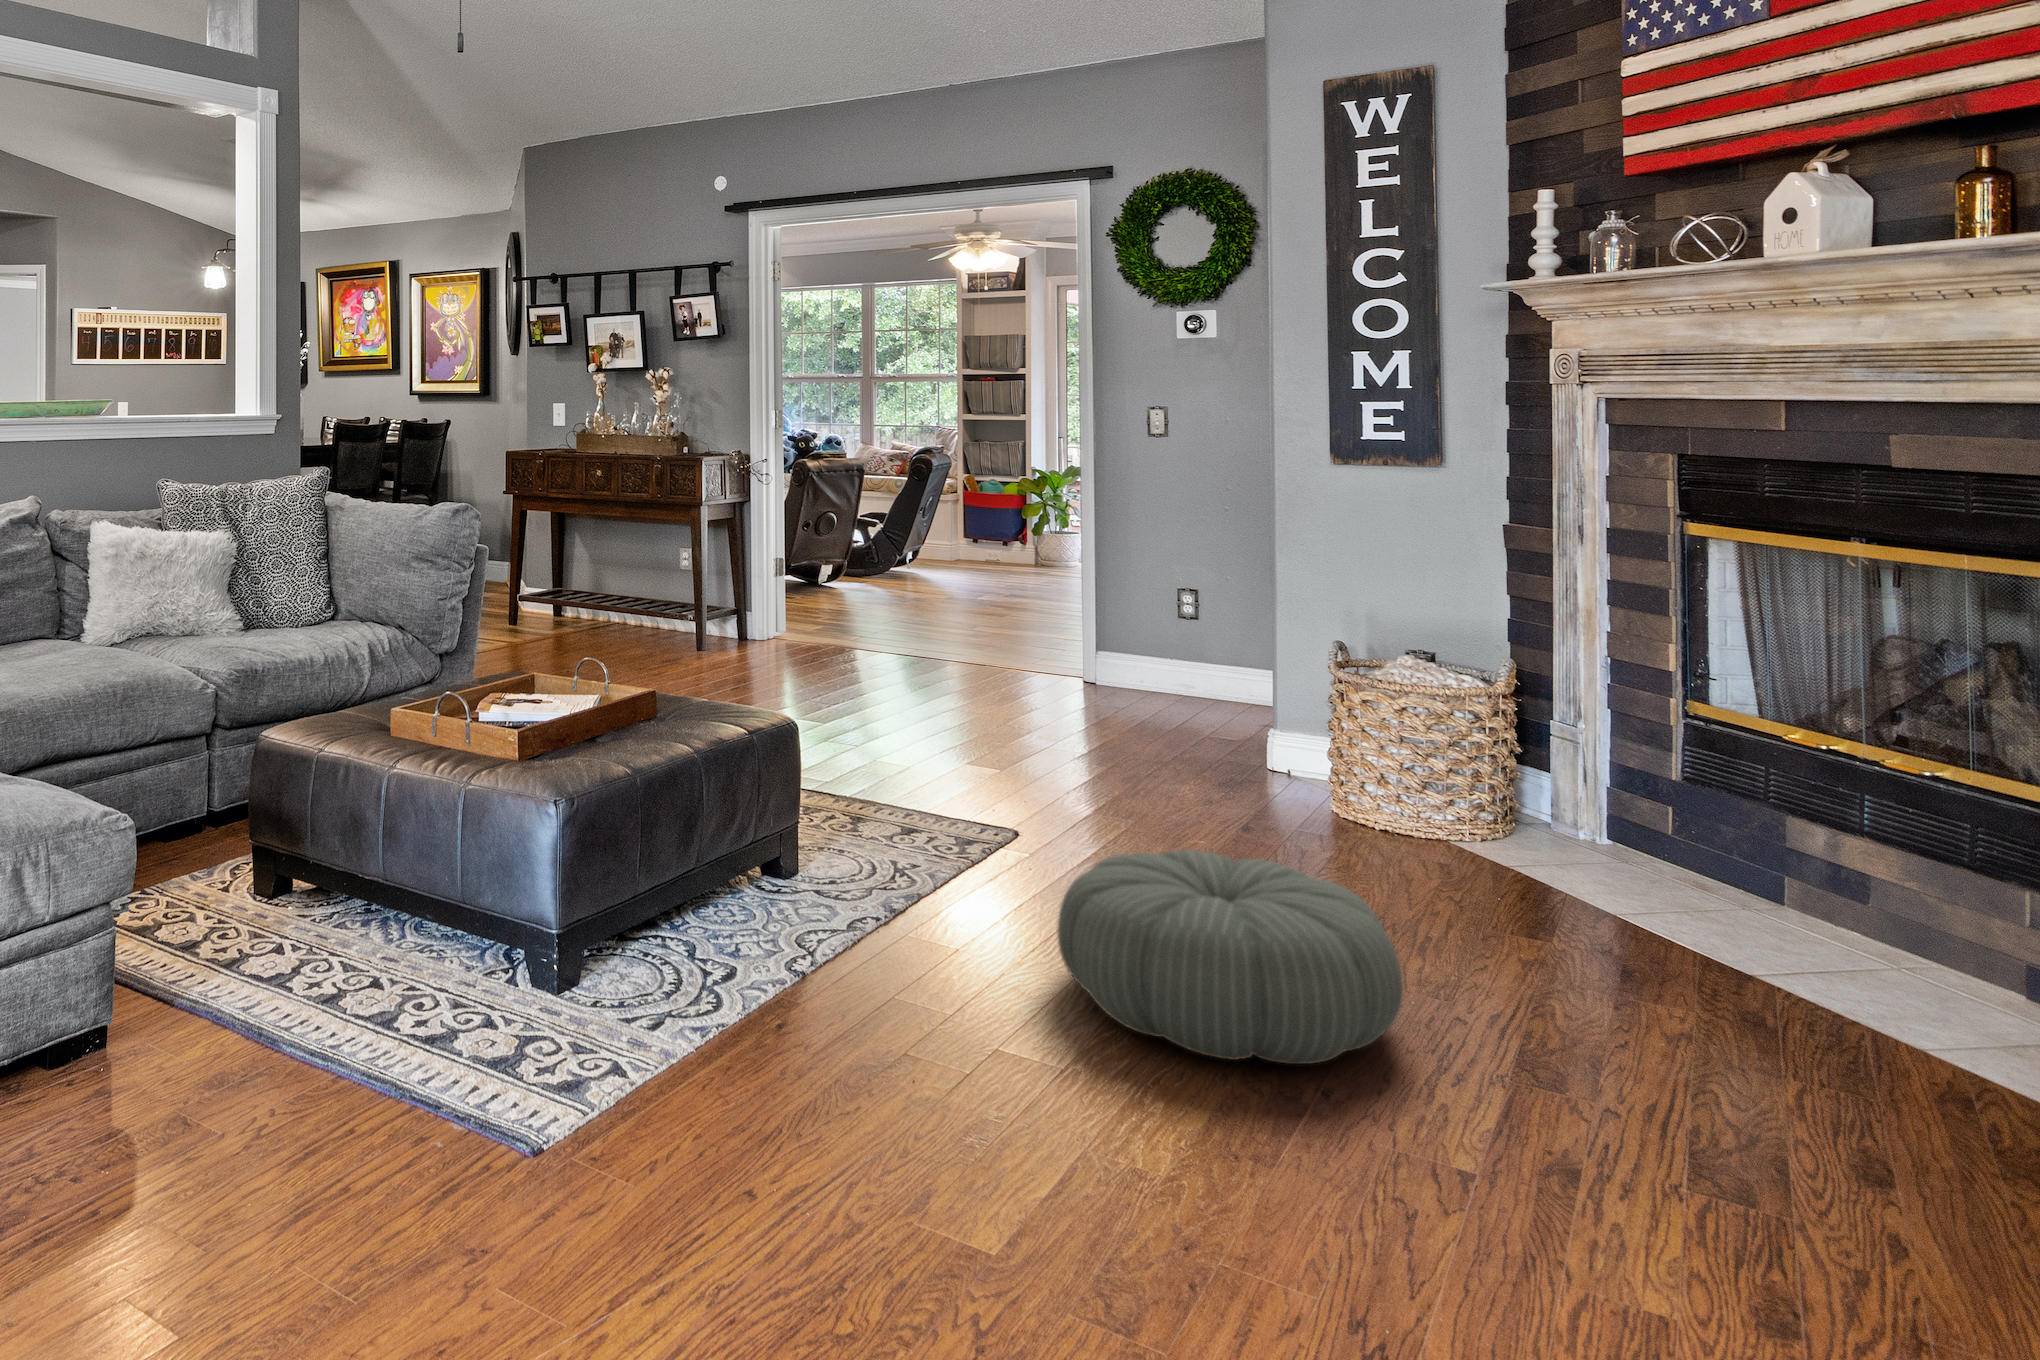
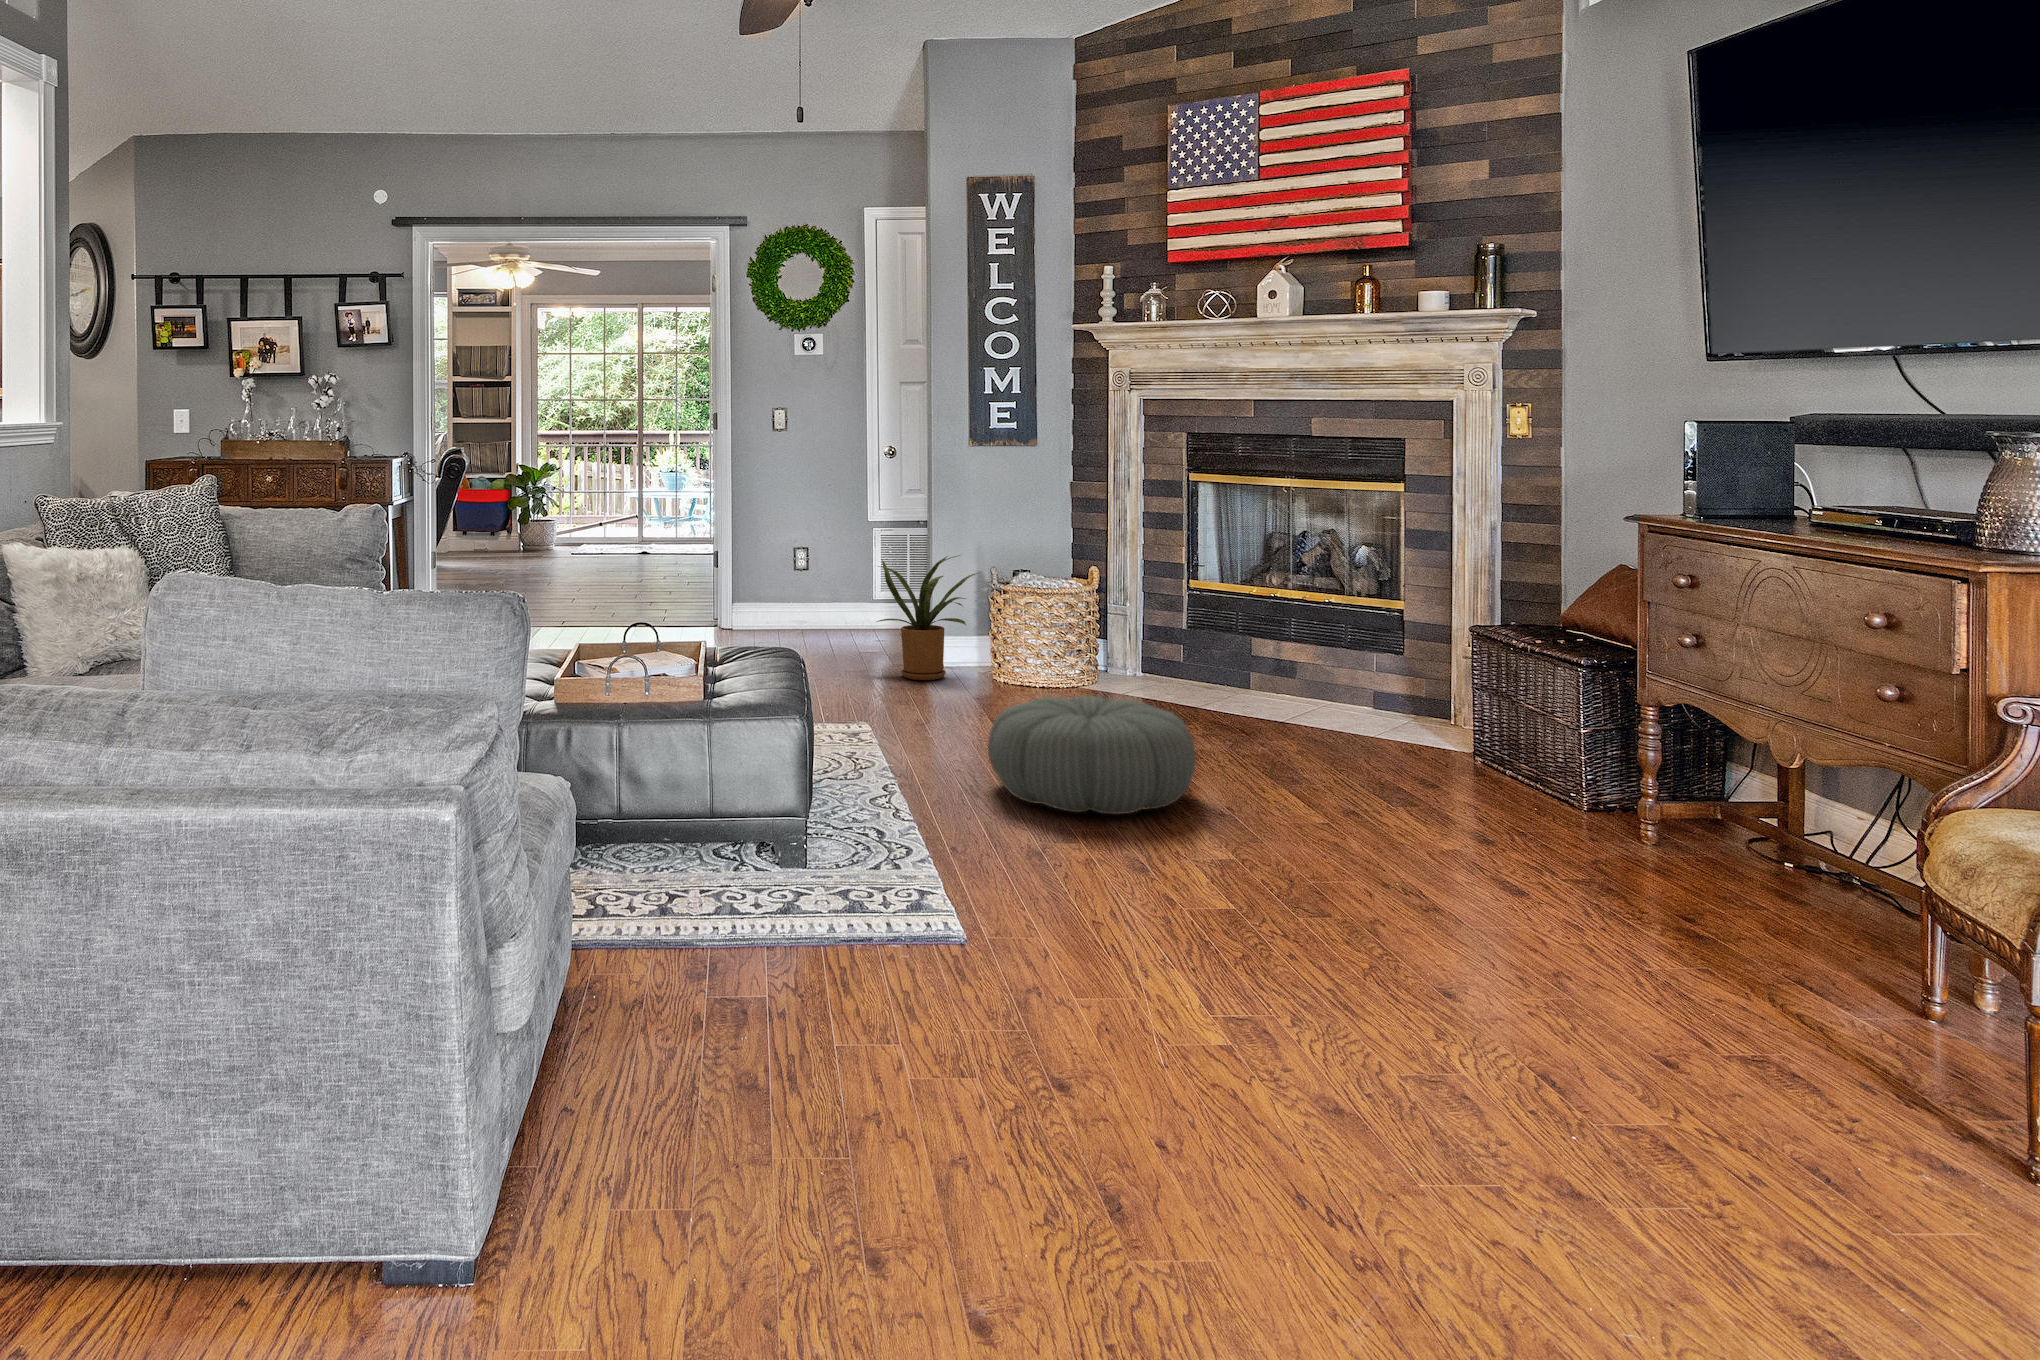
house plant: none [1182,615,1339,790] -> present [877,555,977,680]

